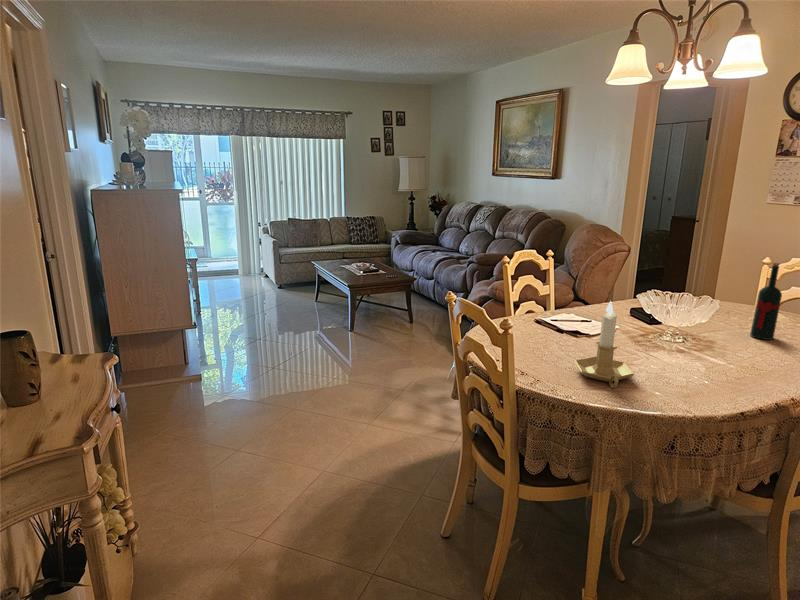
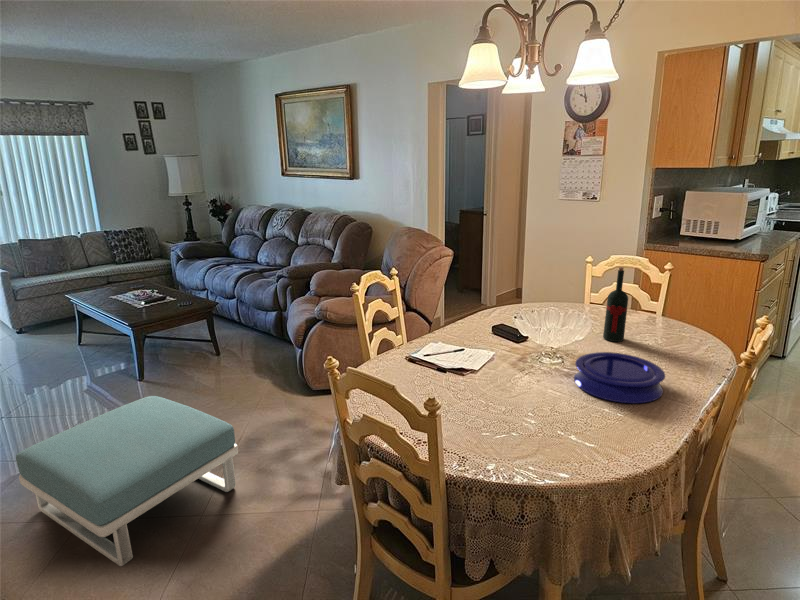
candlestick: present [575,301,634,388] -> none [487,342,556,446]
footstool: none [262,334,403,439] -> present [16,396,238,566]
plate: none [683,337,780,383] -> present [574,352,665,403]

